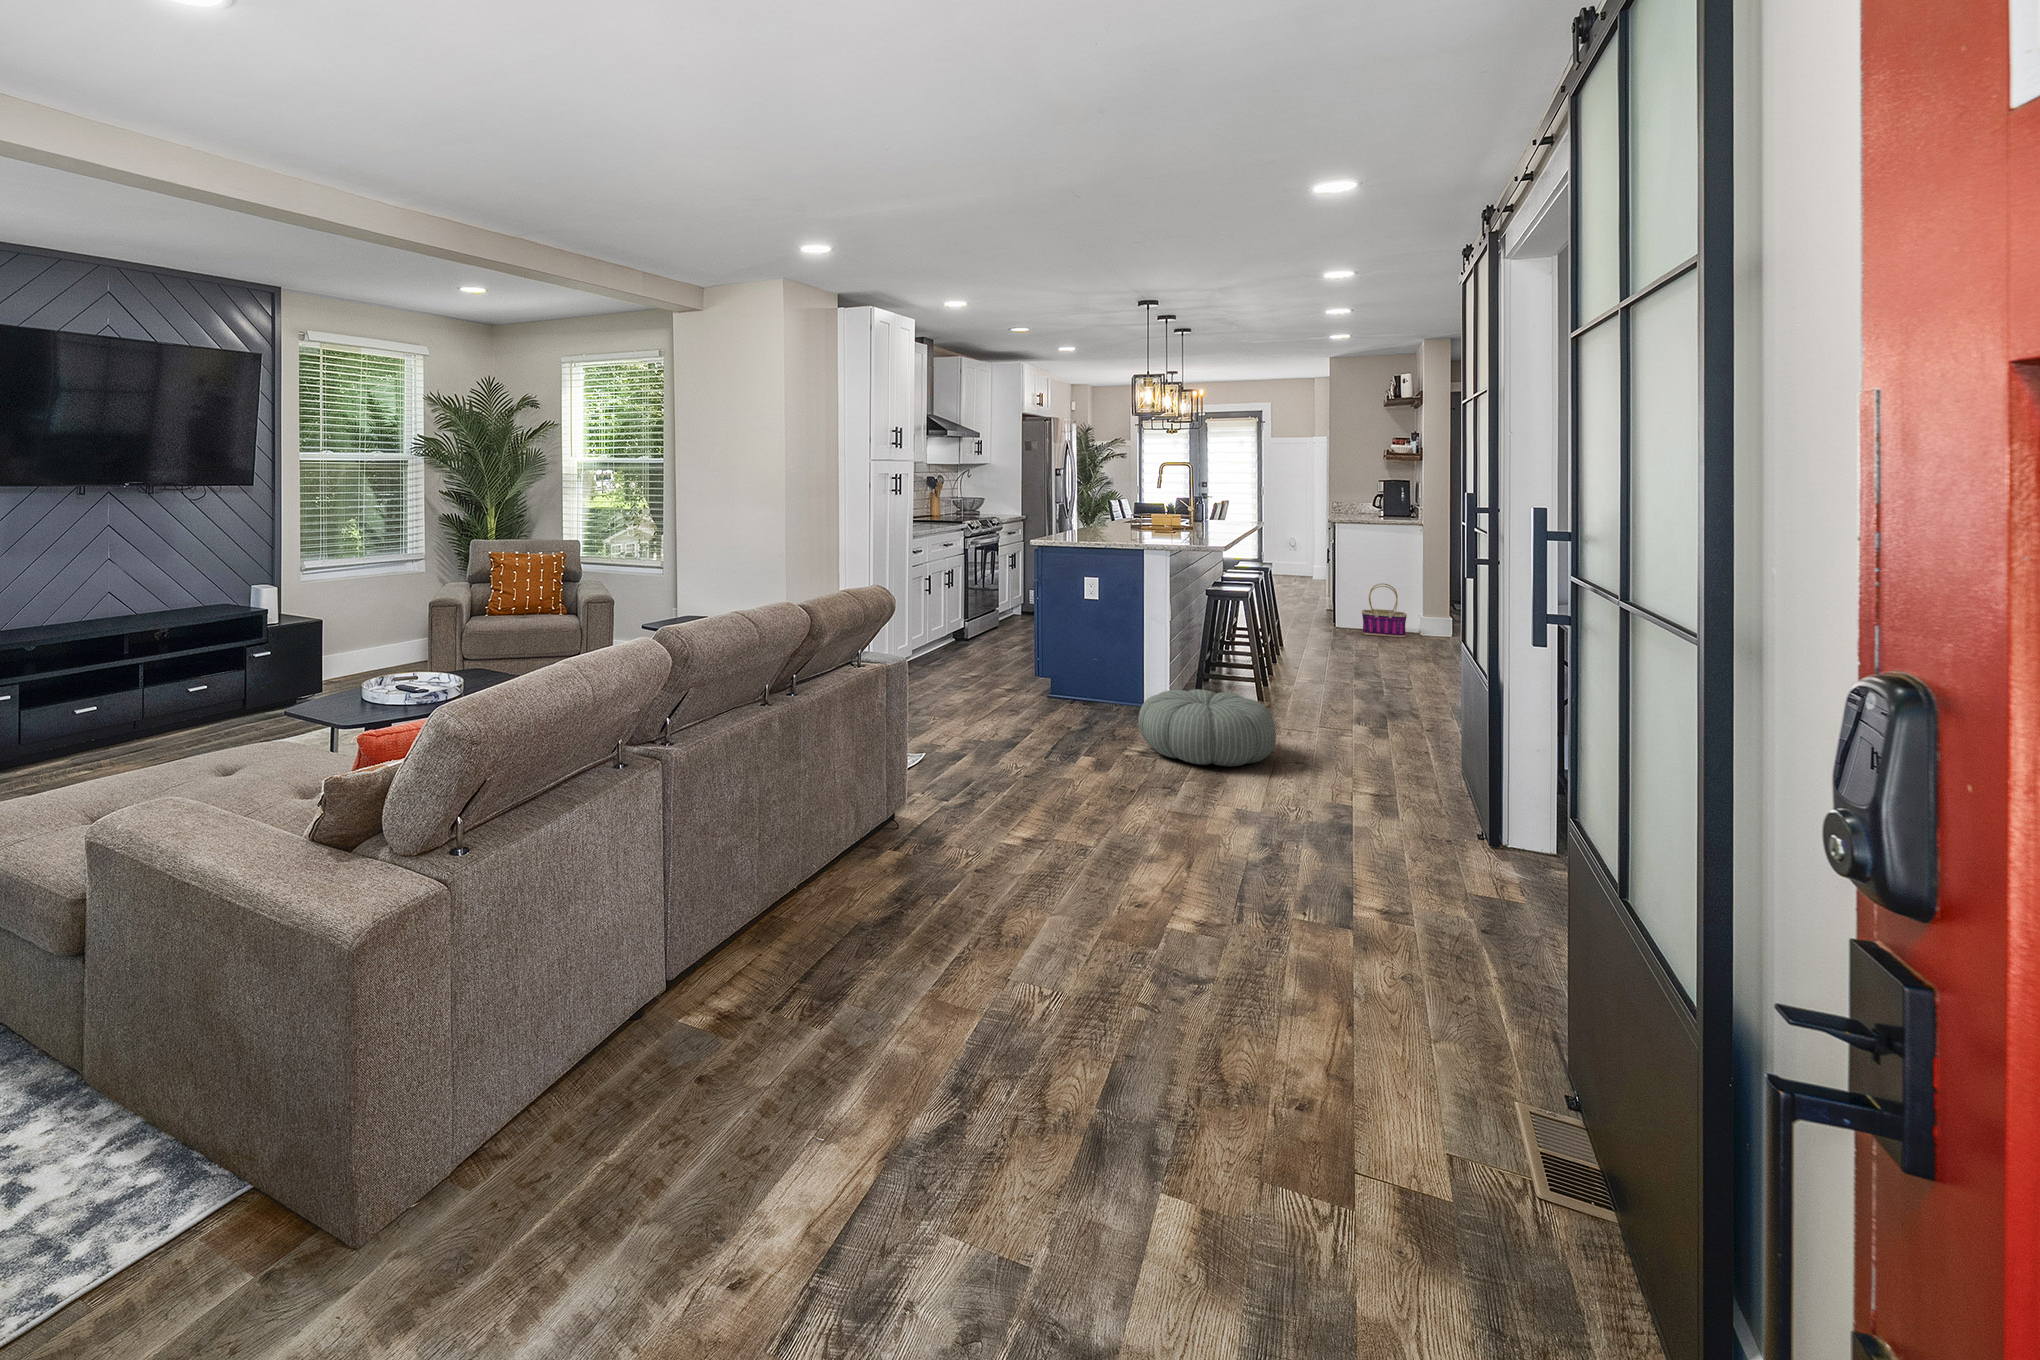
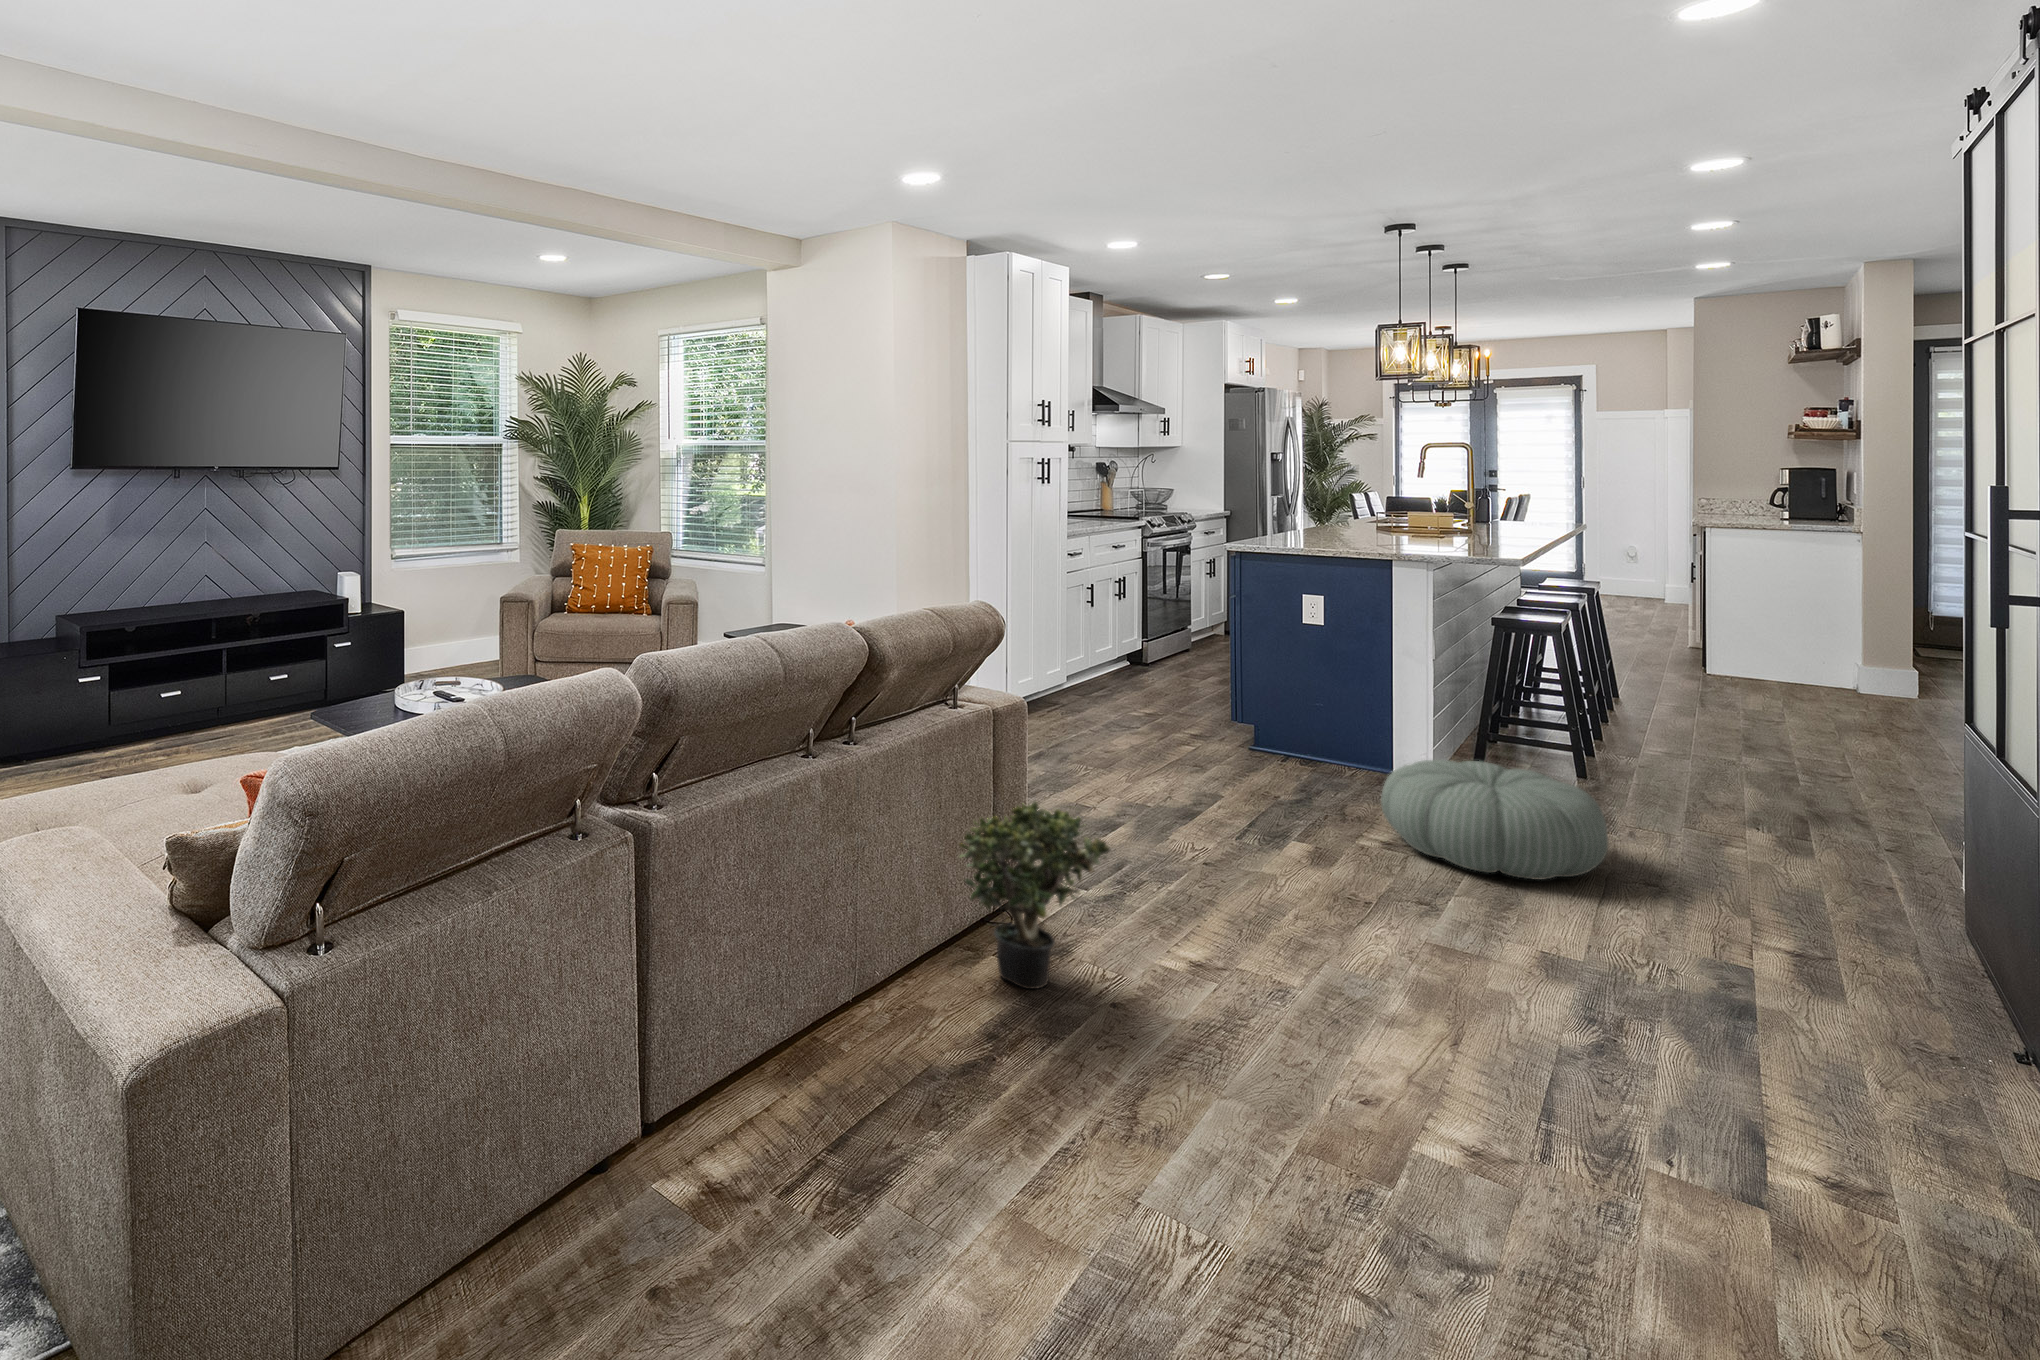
basket: present [1362,583,1407,637] -> none [1751,616,1831,695]
potted plant: none [867,729,973,867] -> present [960,801,1110,989]

